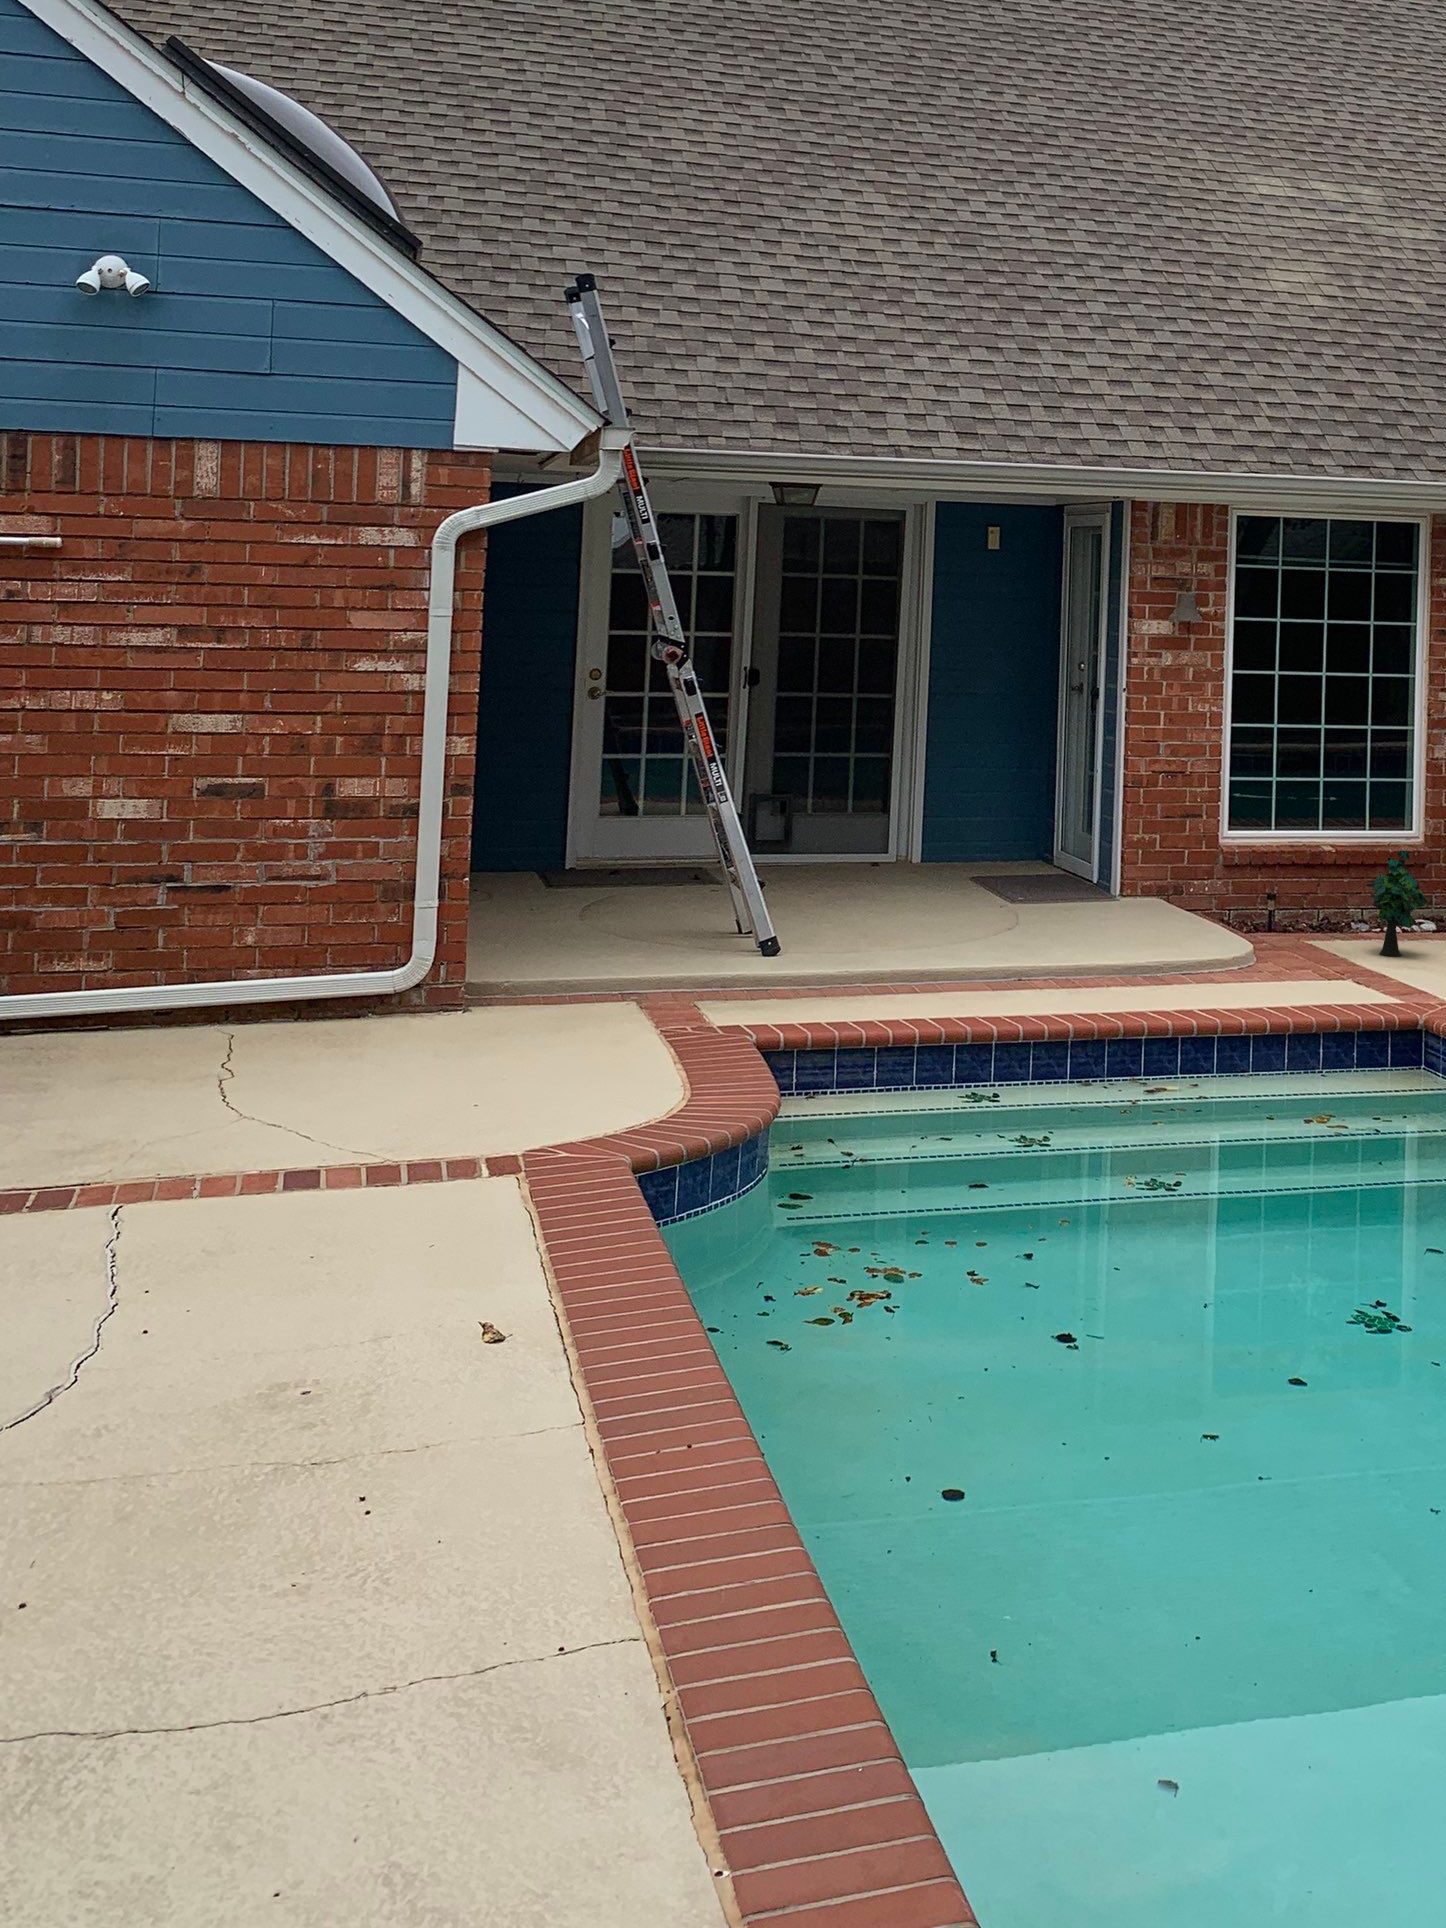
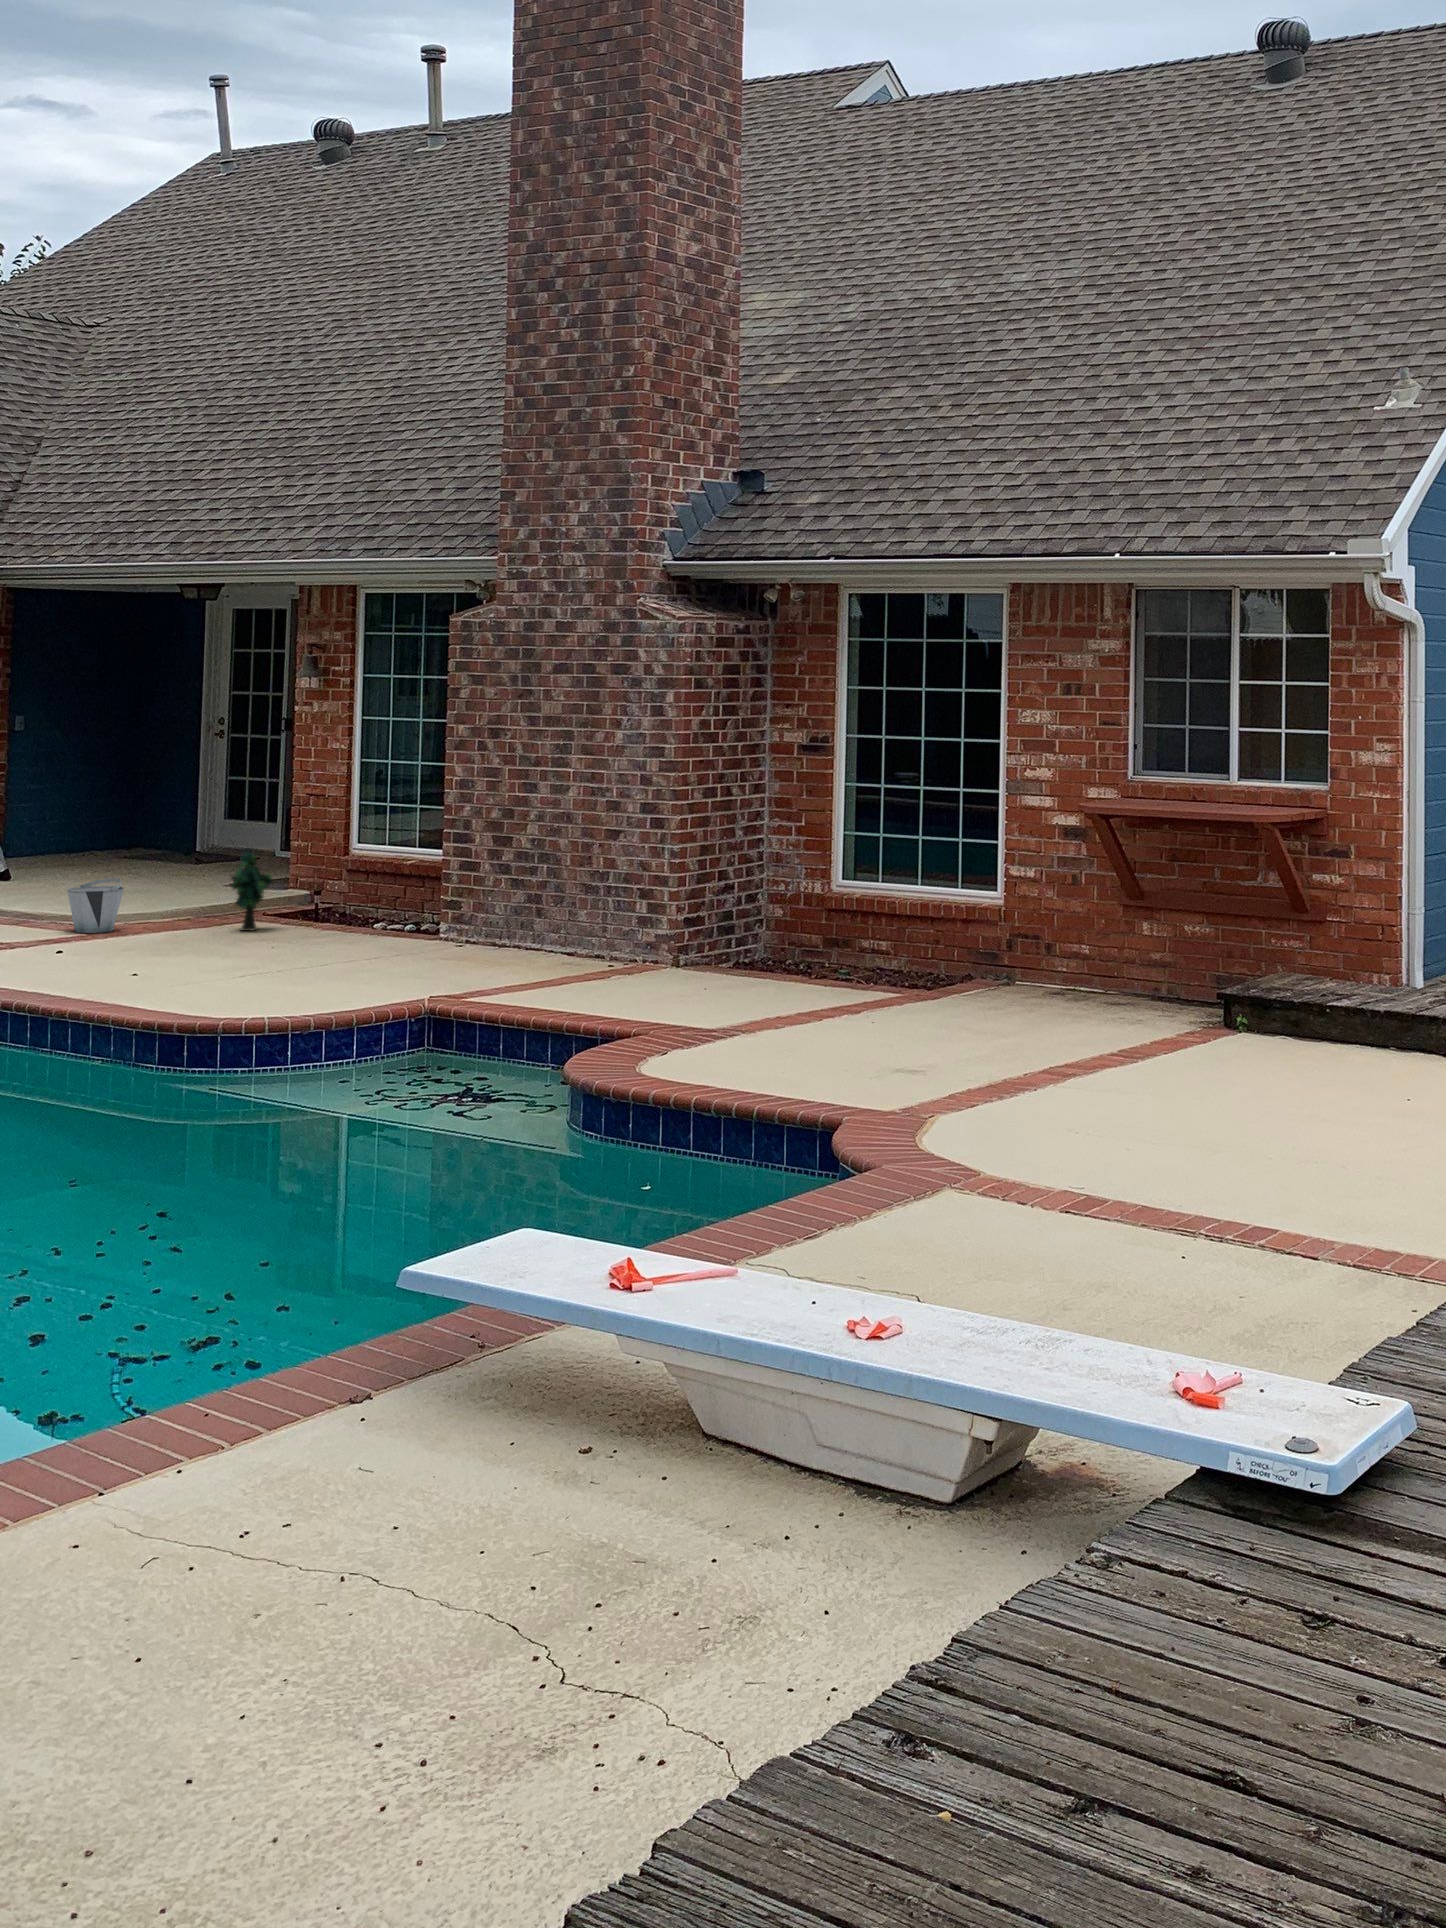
bucket: none [1282,908,1352,987] -> present [67,878,124,933]

